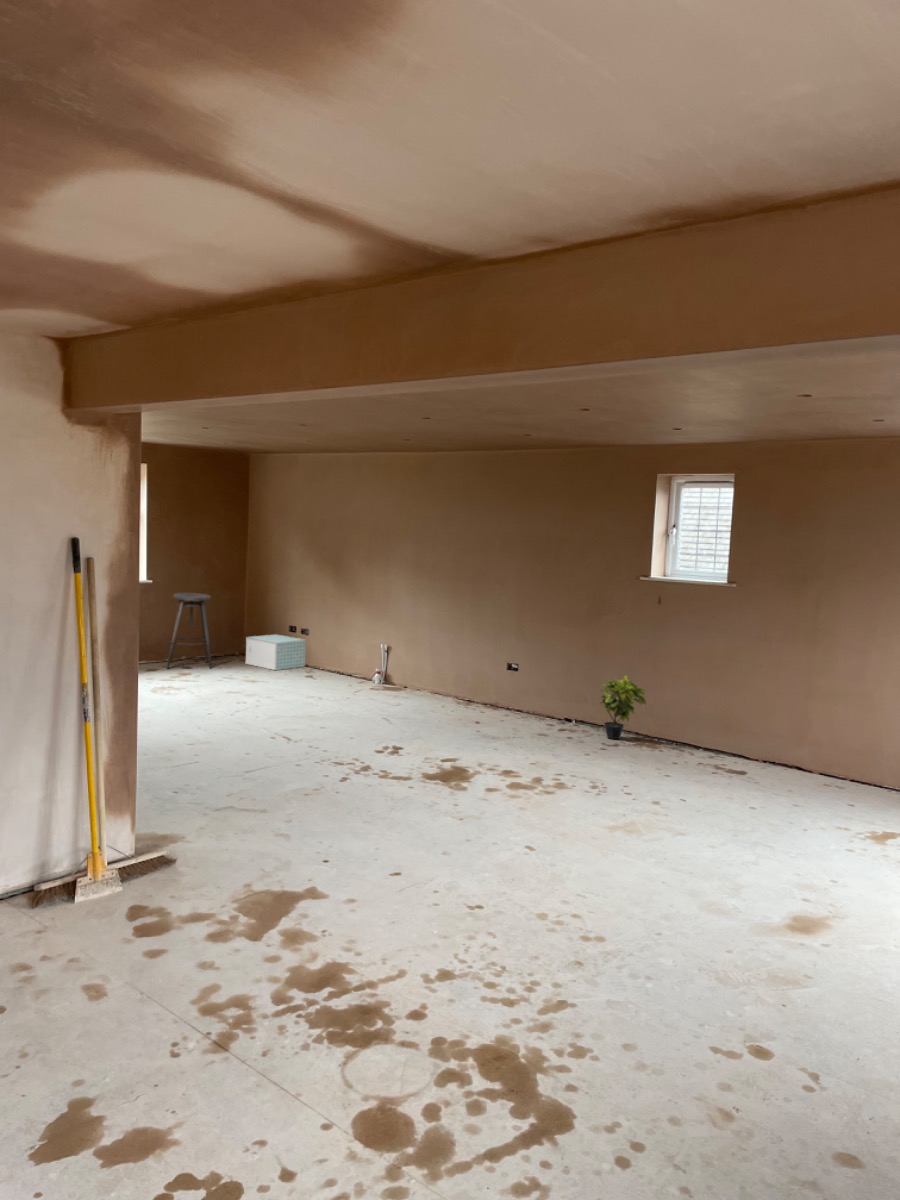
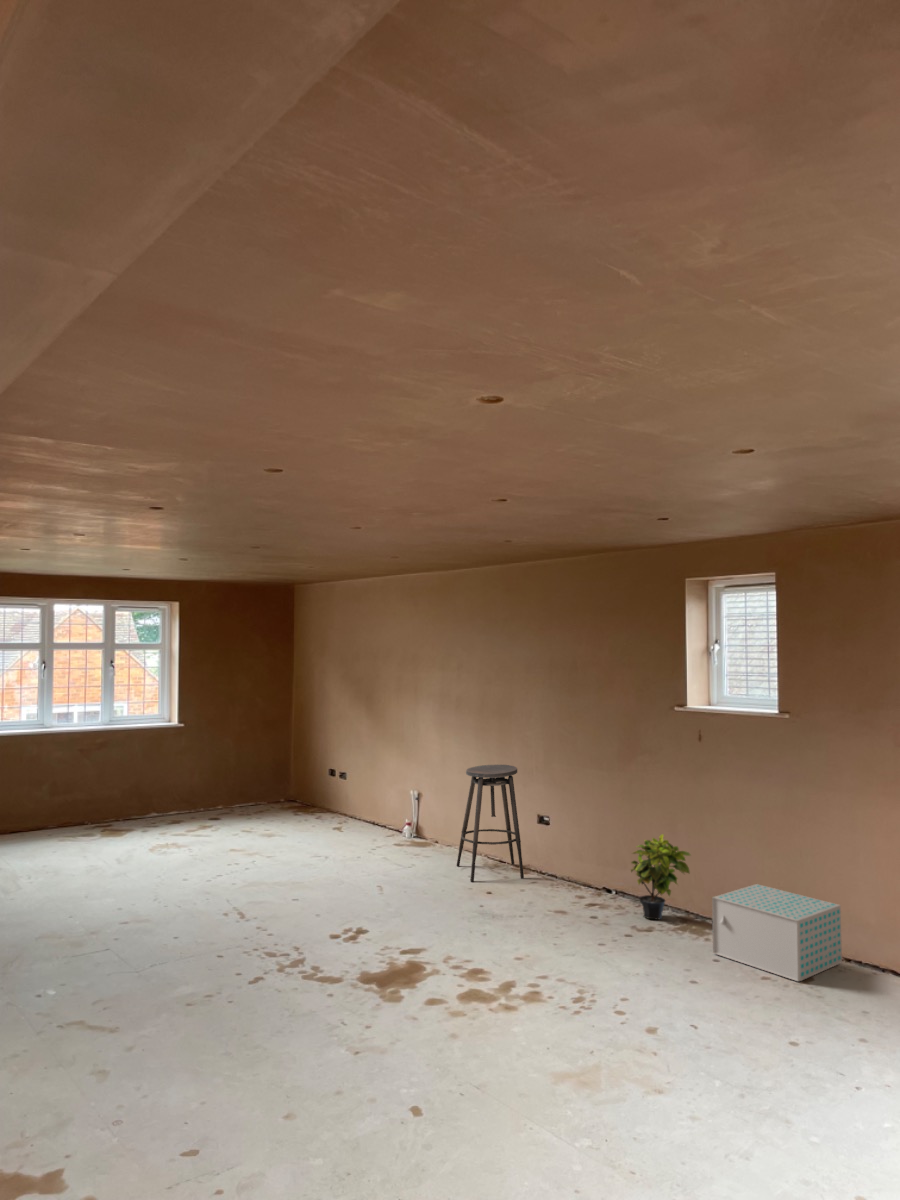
stool: present [166,593,212,669] -> present [457,765,524,882]
storage box: present [246,634,306,670] -> present [712,884,842,981]

